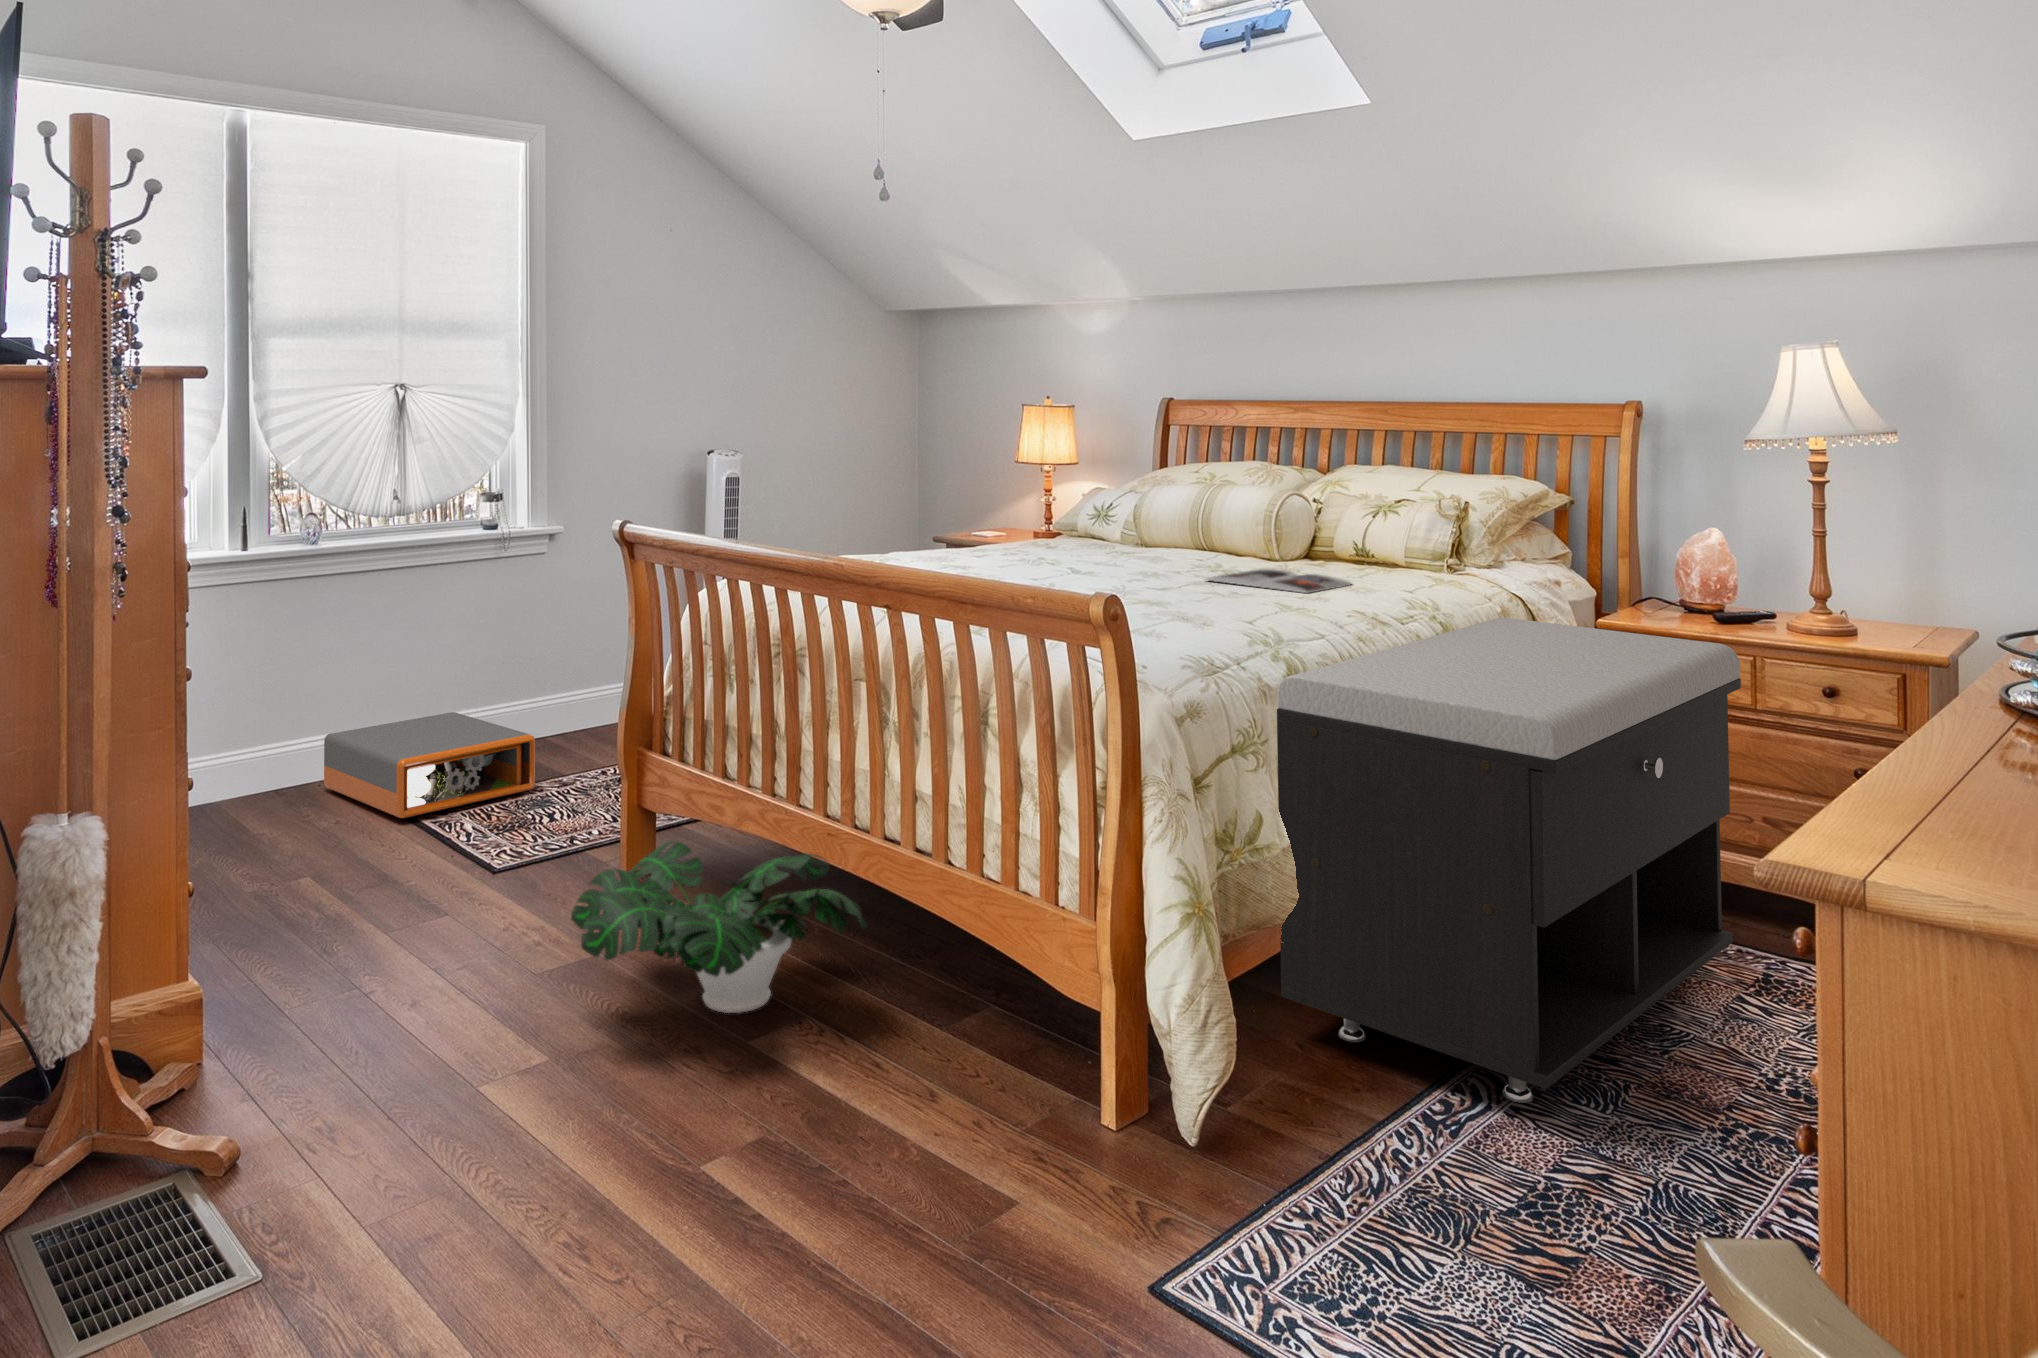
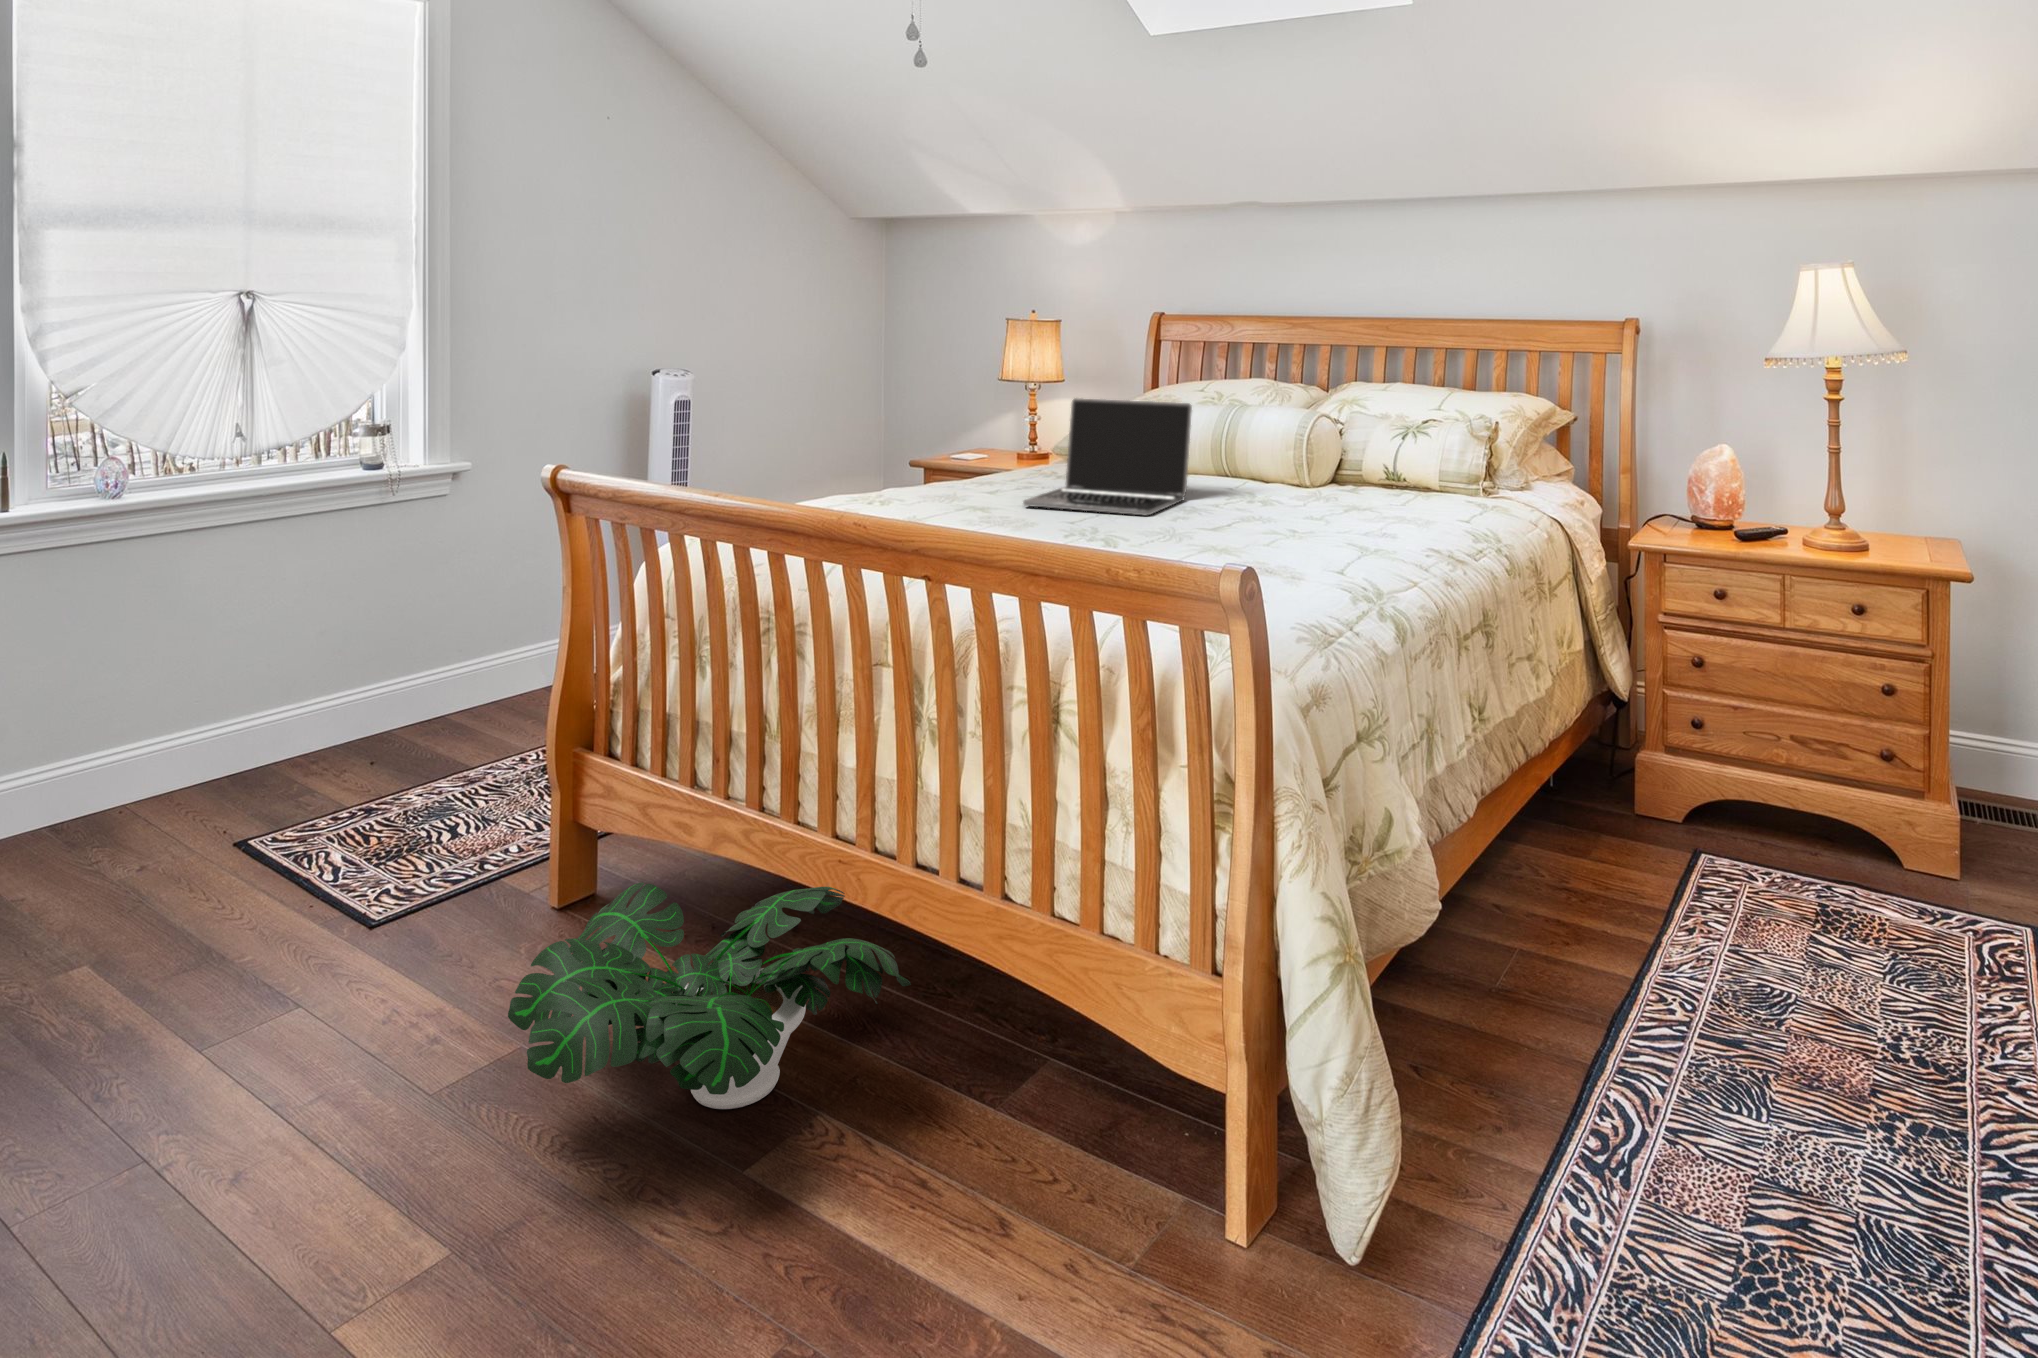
laptop: none [1019,474,1176,578] -> present [1023,398,1192,516]
magazine: present [1206,569,1351,593] -> none [1234,500,1392,530]
storage bench: present [1277,618,1741,1103] -> none [1394,552,1819,1119]
storage box: present [324,712,535,818] -> none [147,693,437,843]

